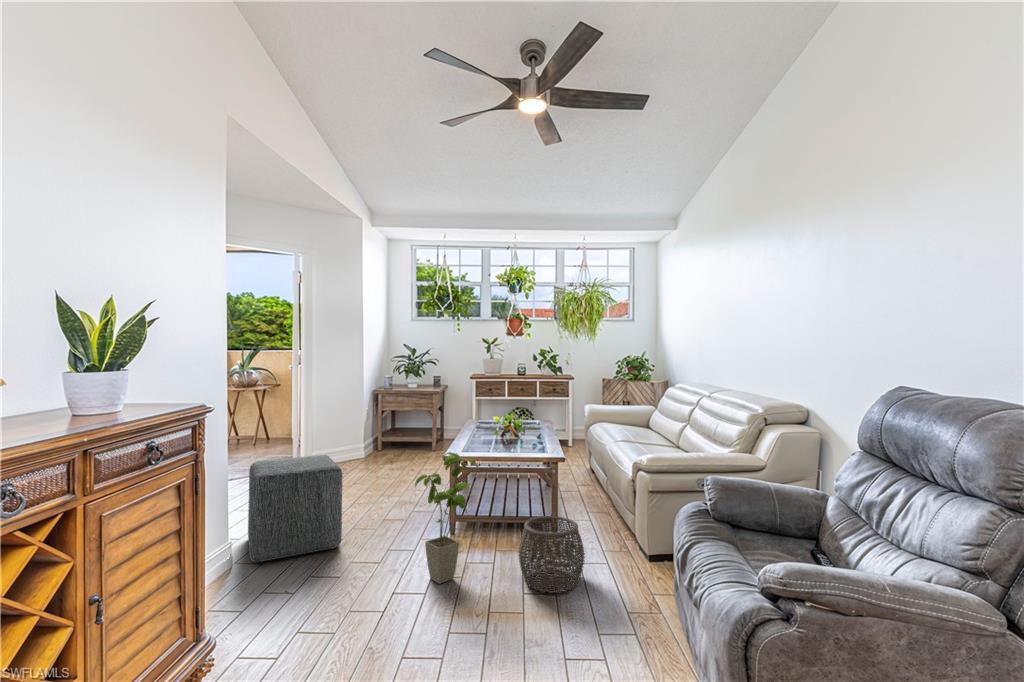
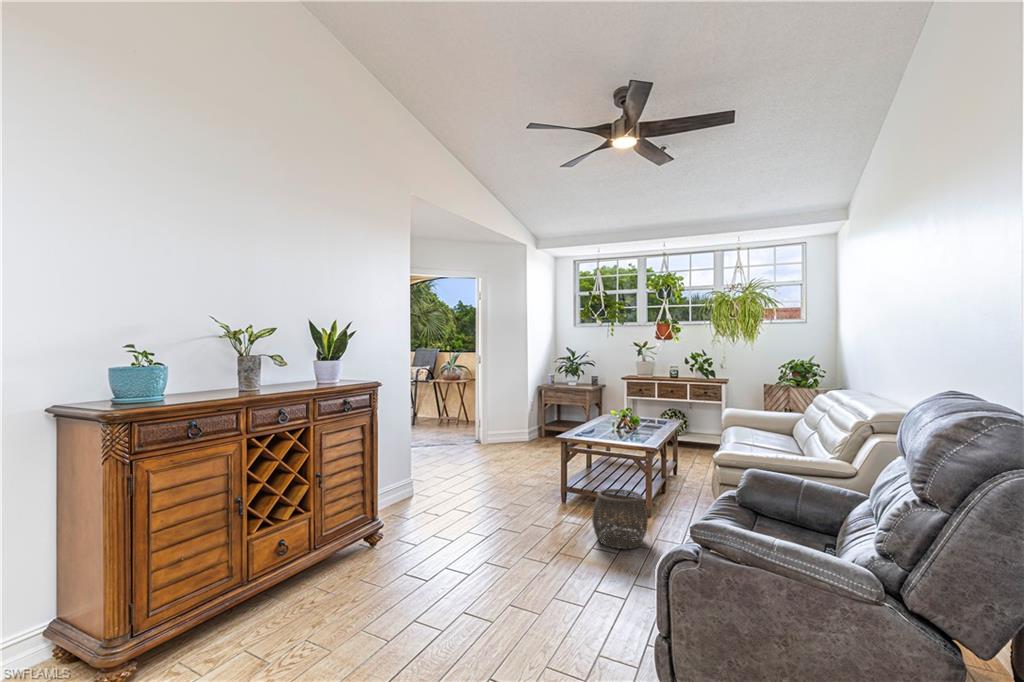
house plant: present [415,452,479,584] -> none [518,429,565,527]
ottoman: present [248,455,343,562] -> none [422,428,483,495]

